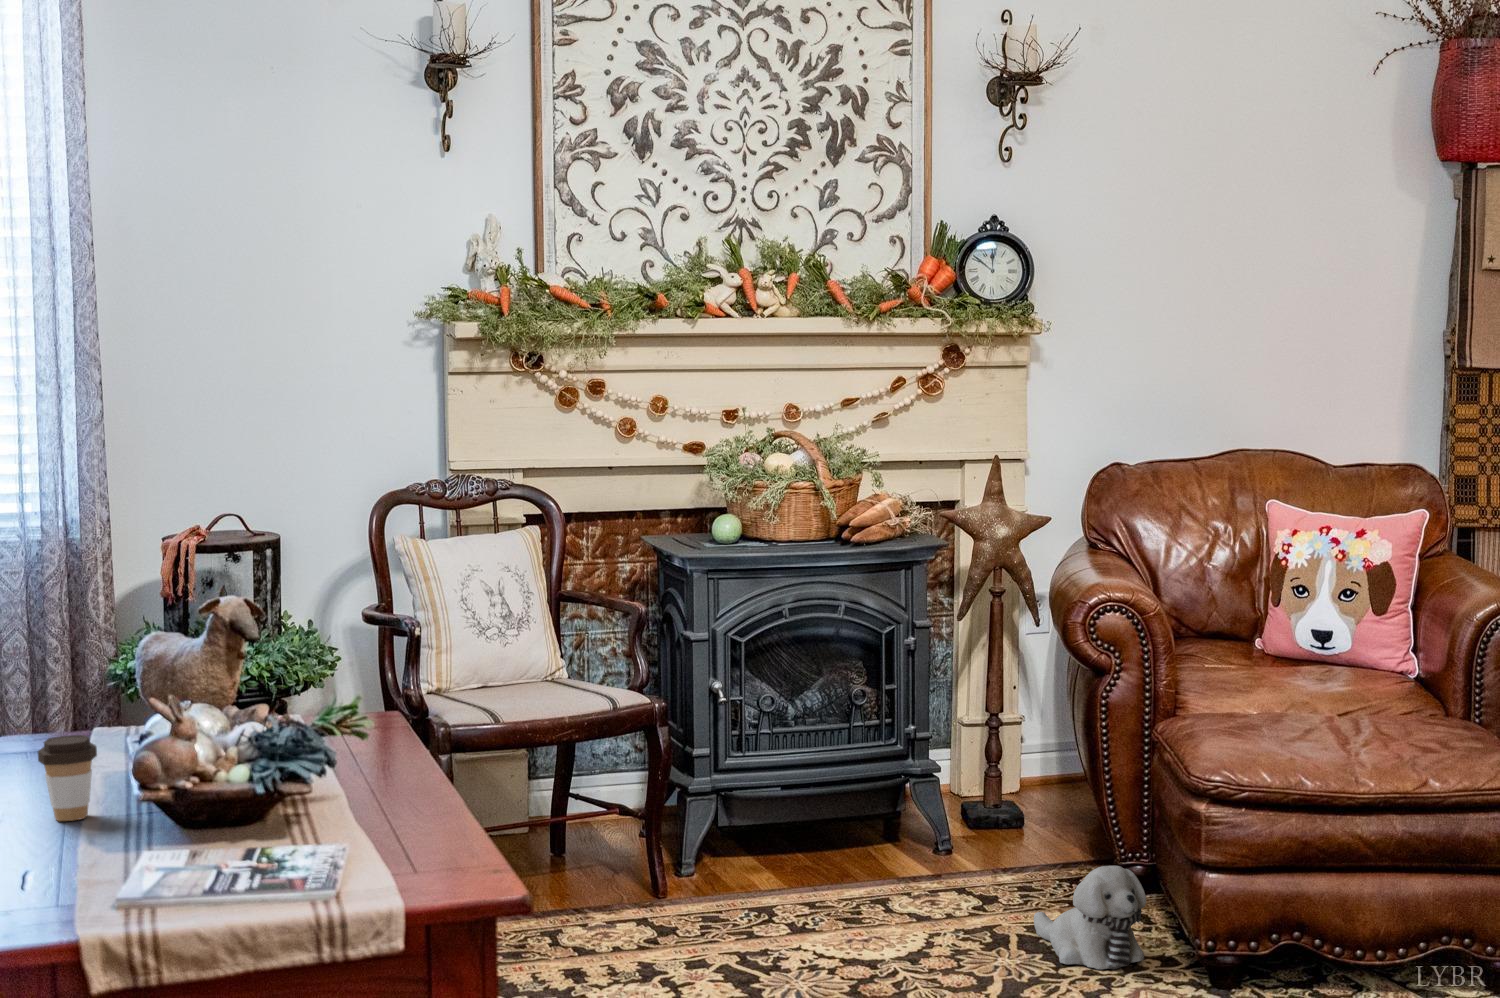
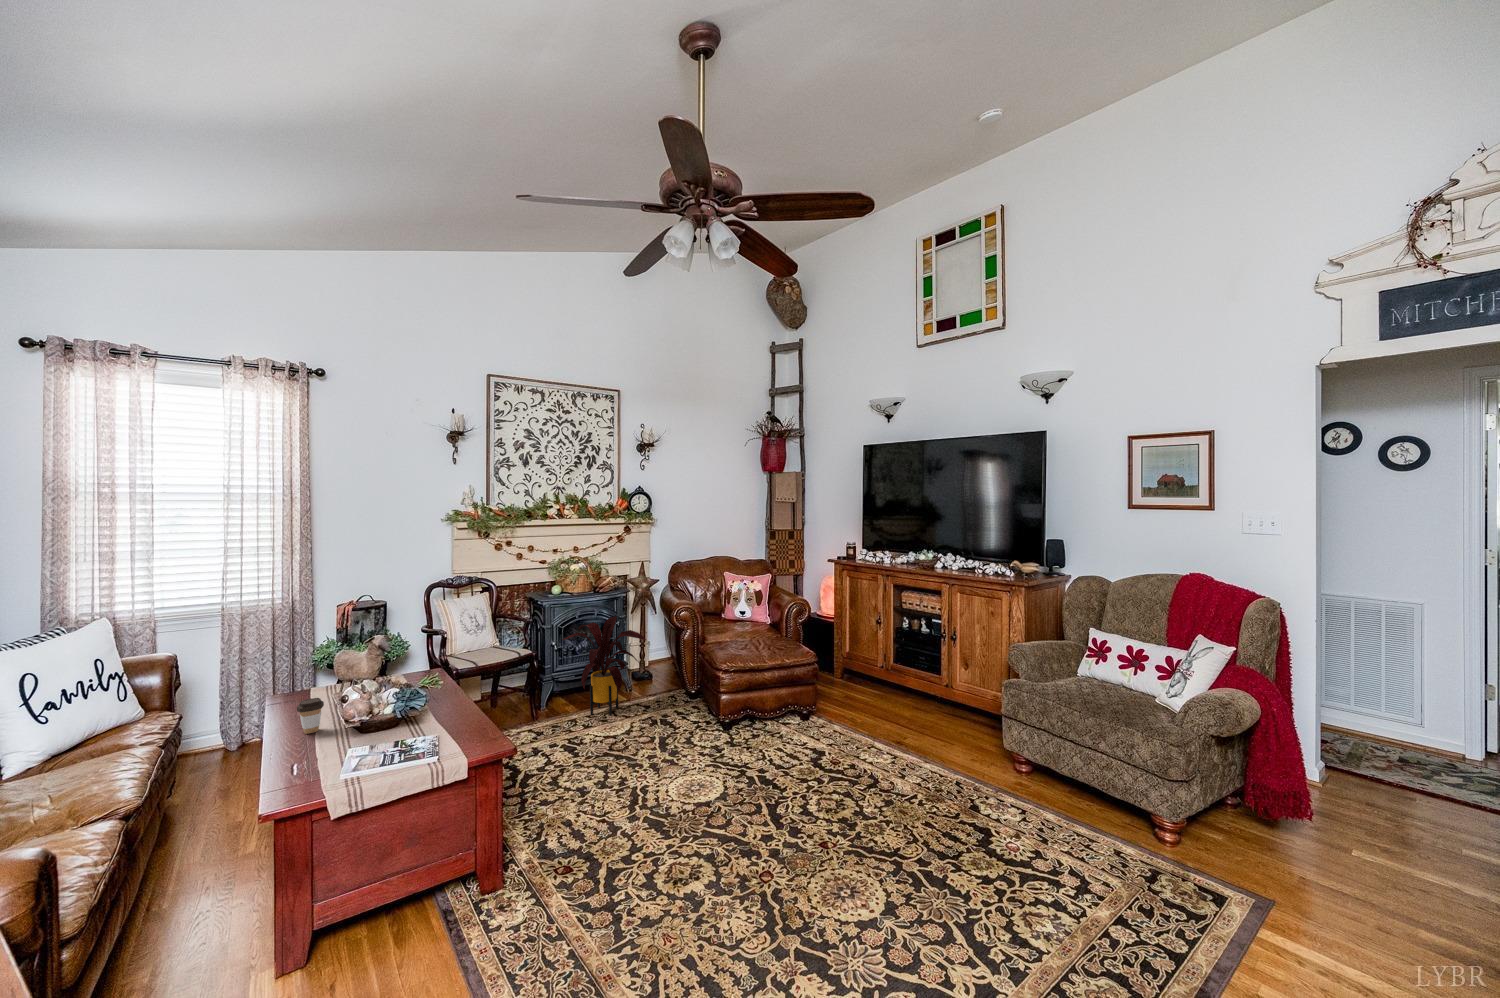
house plant: none [729,614,983,907] -> present [562,616,646,715]
plush toy: present [1034,866,1146,969] -> none [664,695,701,730]

